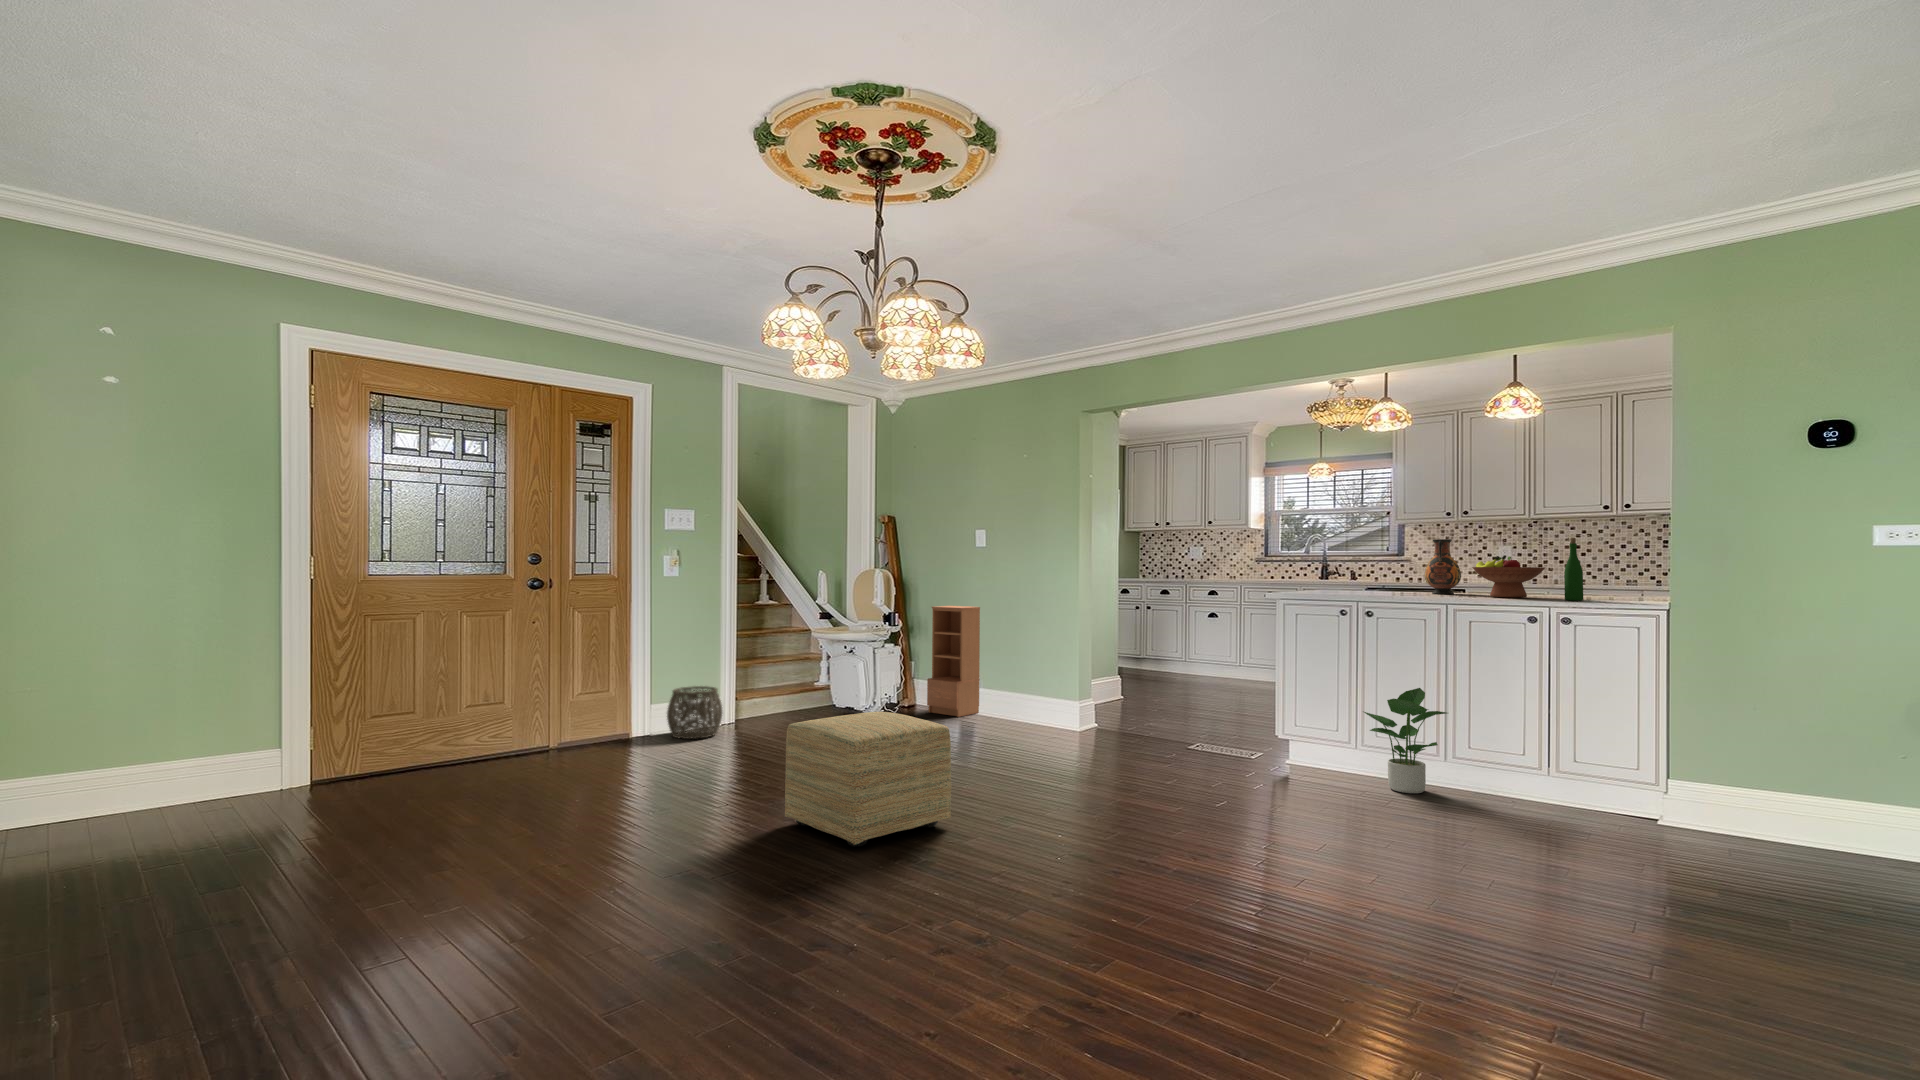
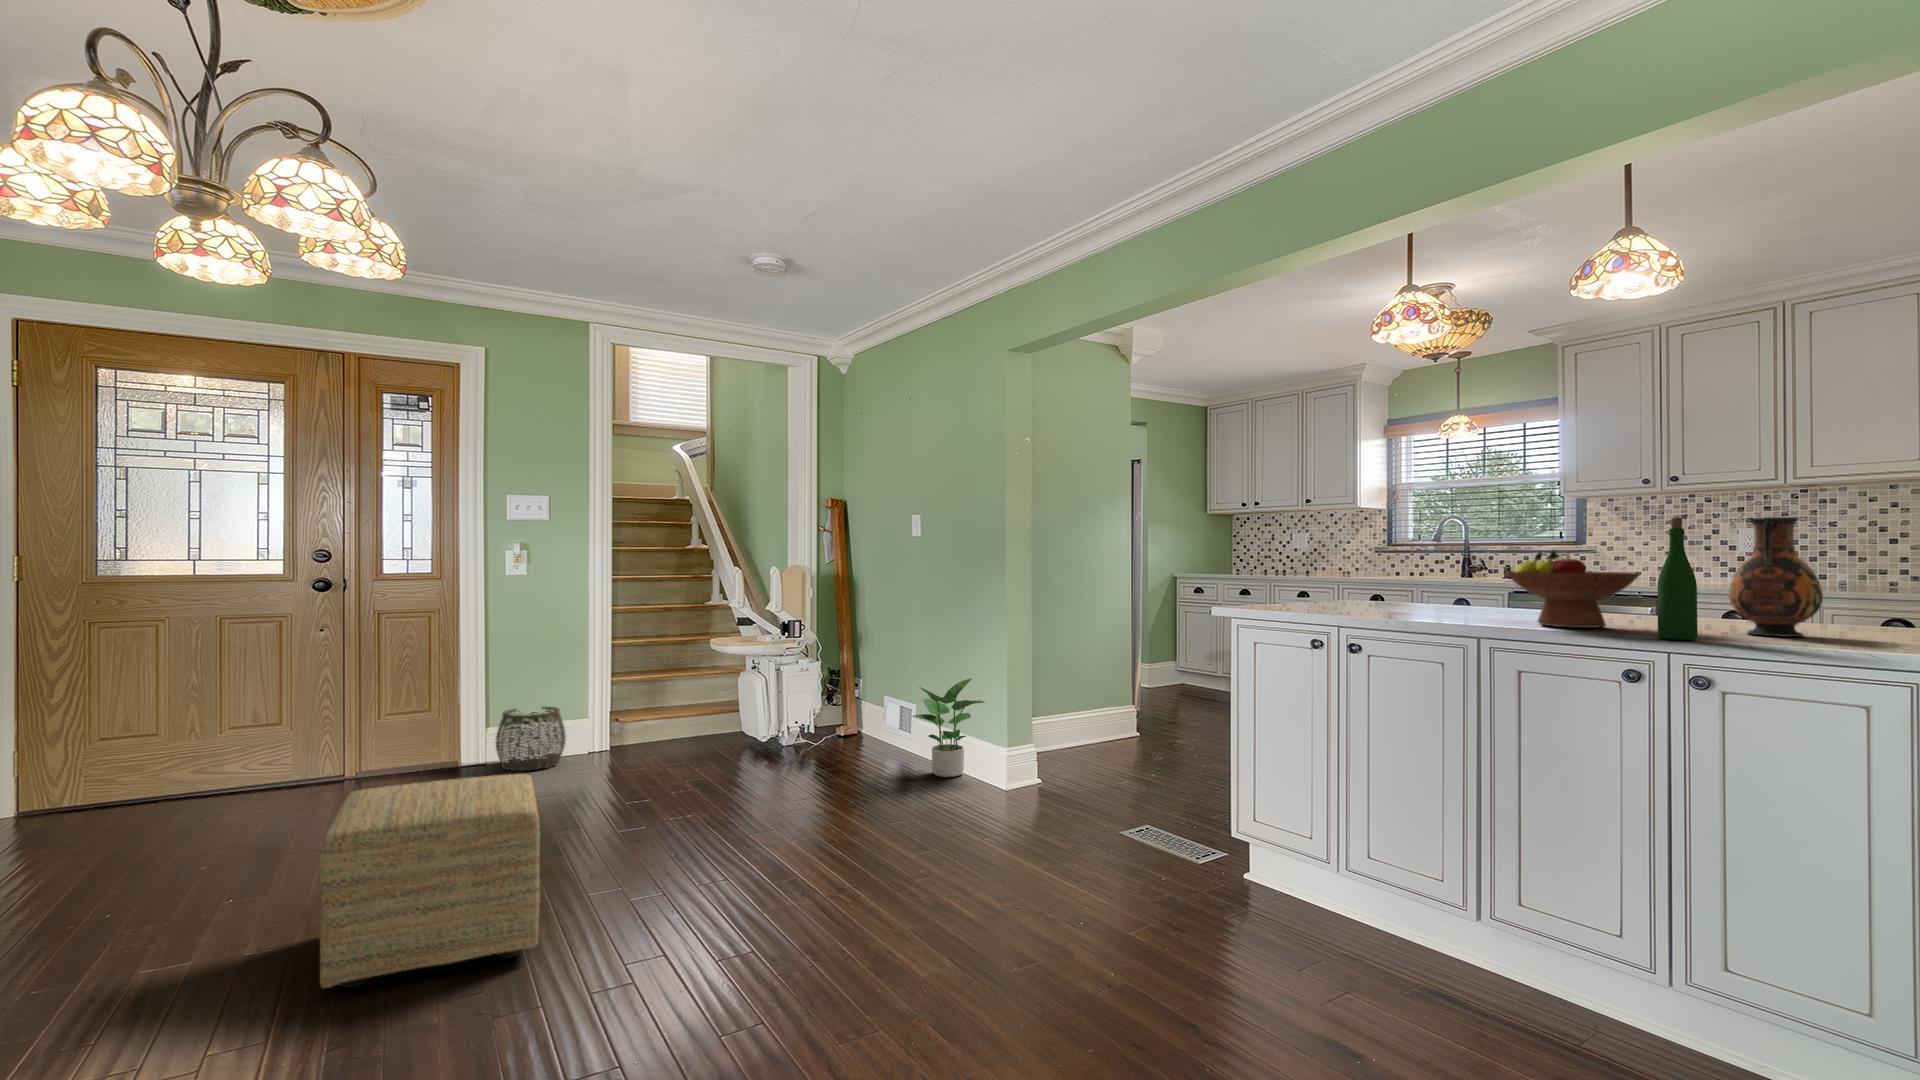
vase: present [1424,539,1461,594] -> present [1729,517,1823,637]
bookcase: present [927,606,980,717] -> none [849,612,913,755]
potted plant: present [1364,688,1447,793] -> present [912,678,985,777]

